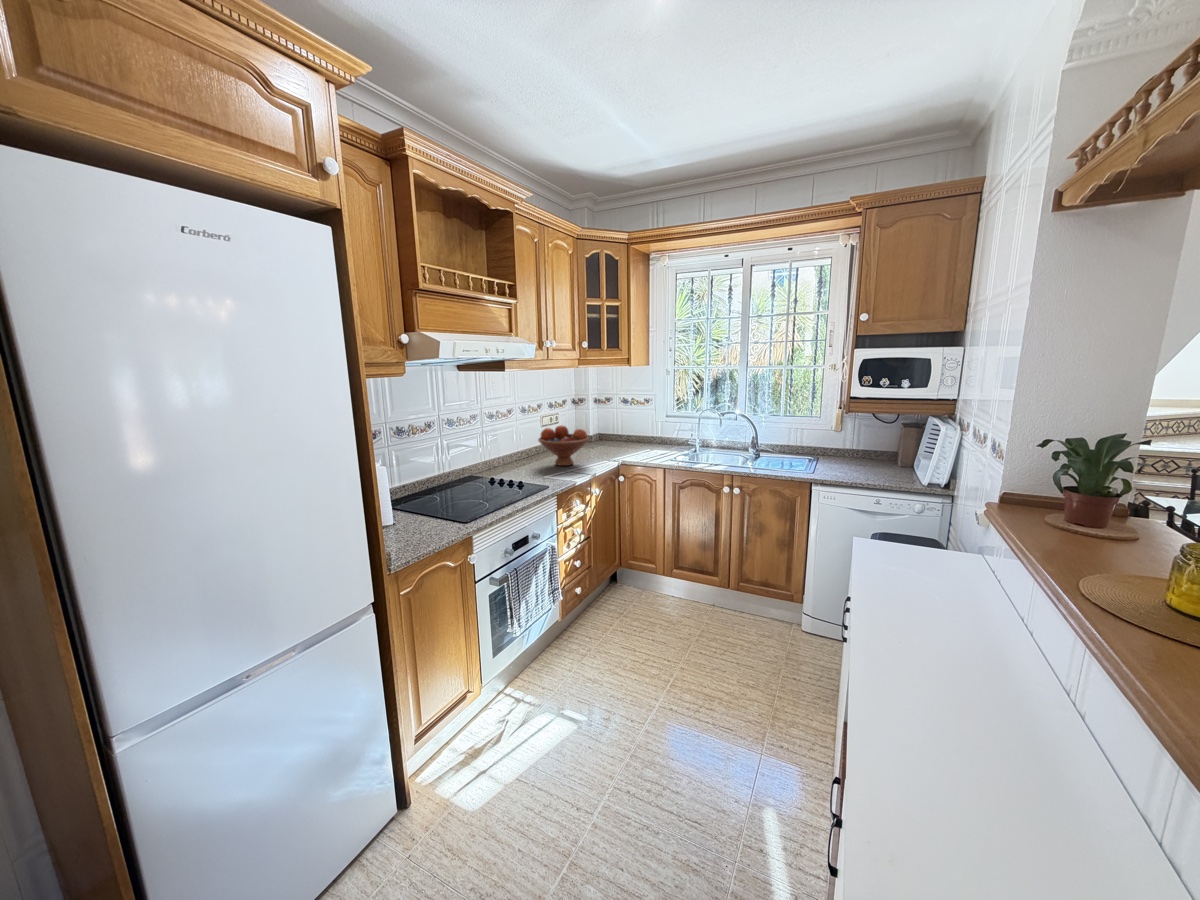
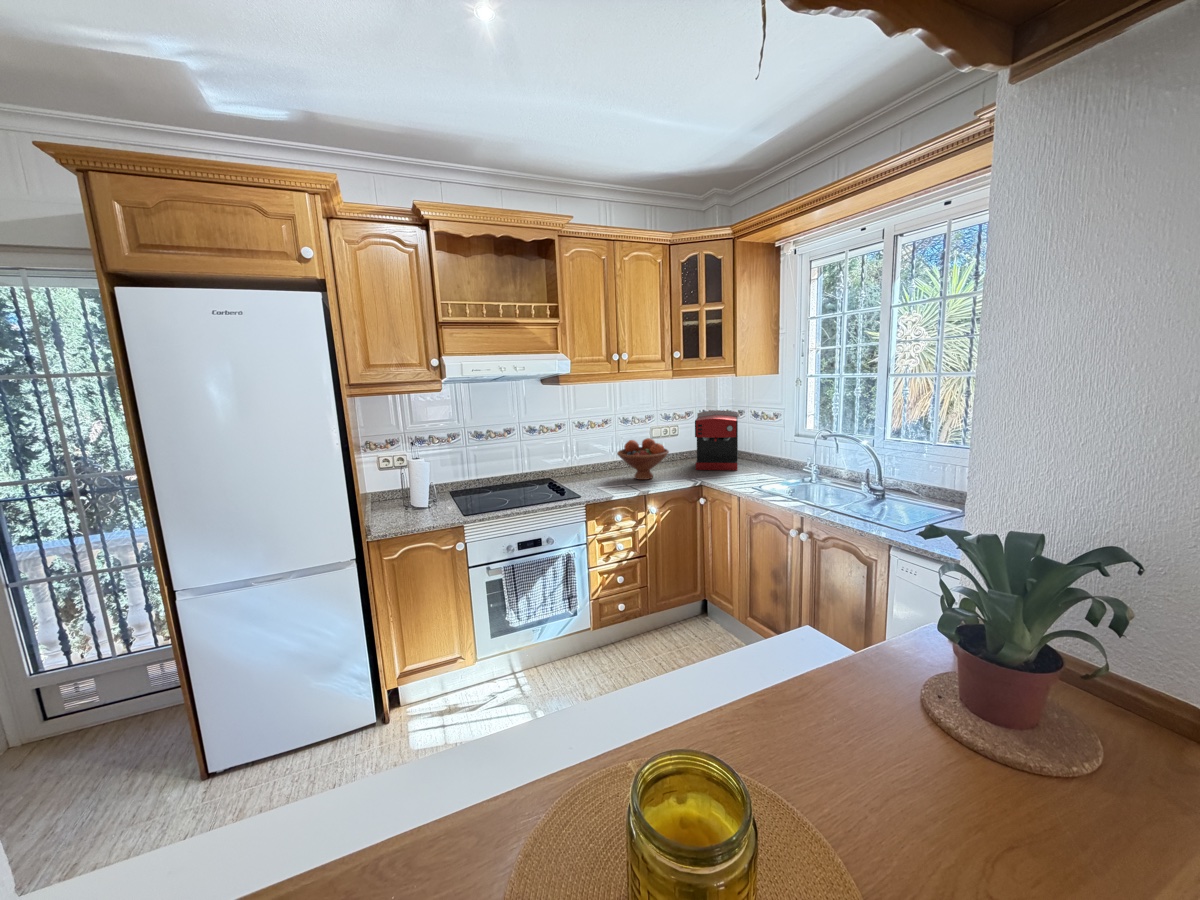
coffee maker: none [579,398,628,453] -> present [695,410,738,470]

